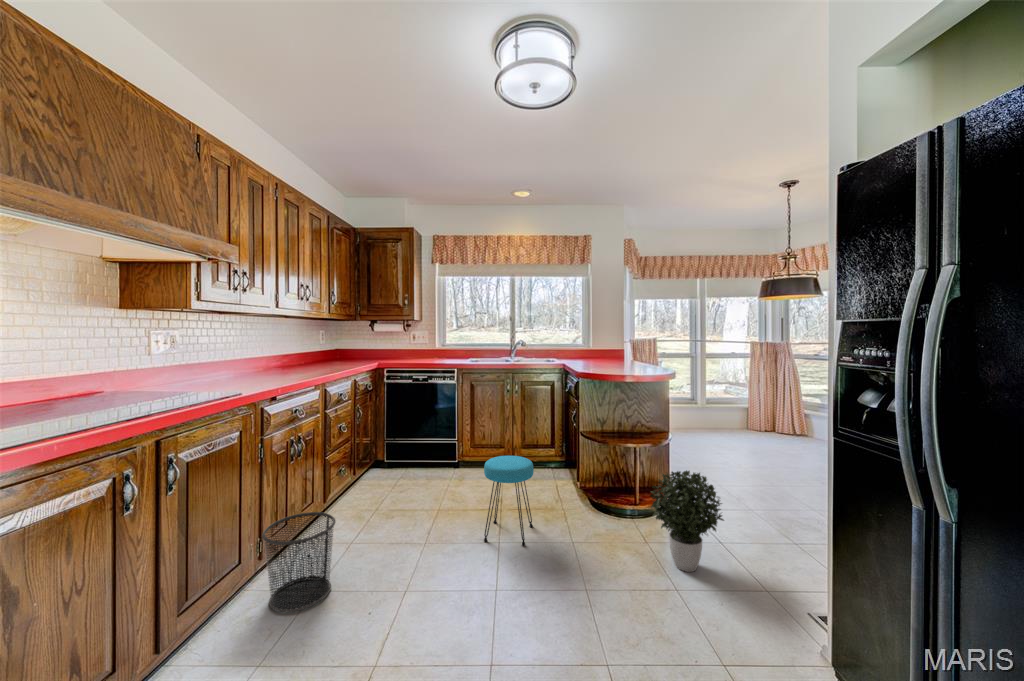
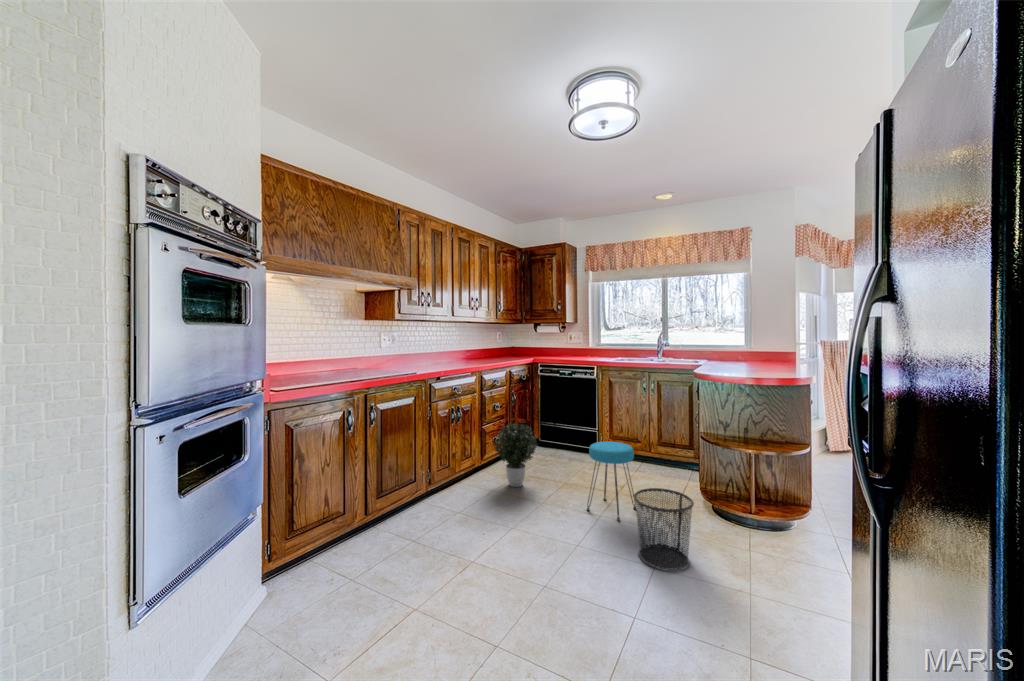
potted plant: present [650,470,724,572] -> present [493,423,537,487]
waste bin: present [262,512,335,612] -> present [634,488,694,571]

